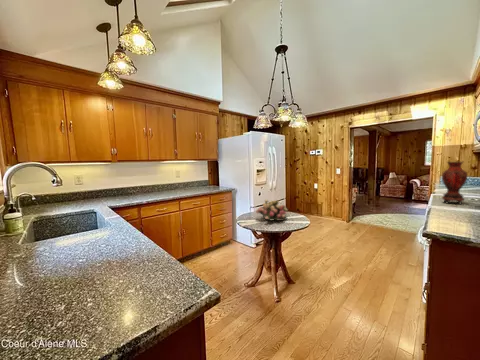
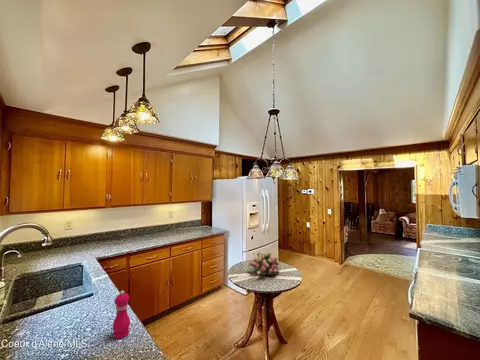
vase: present [442,162,467,204] -> none [426,224,449,267]
pepper mill: none [124,208,141,252] -> present [113,291,130,339]

